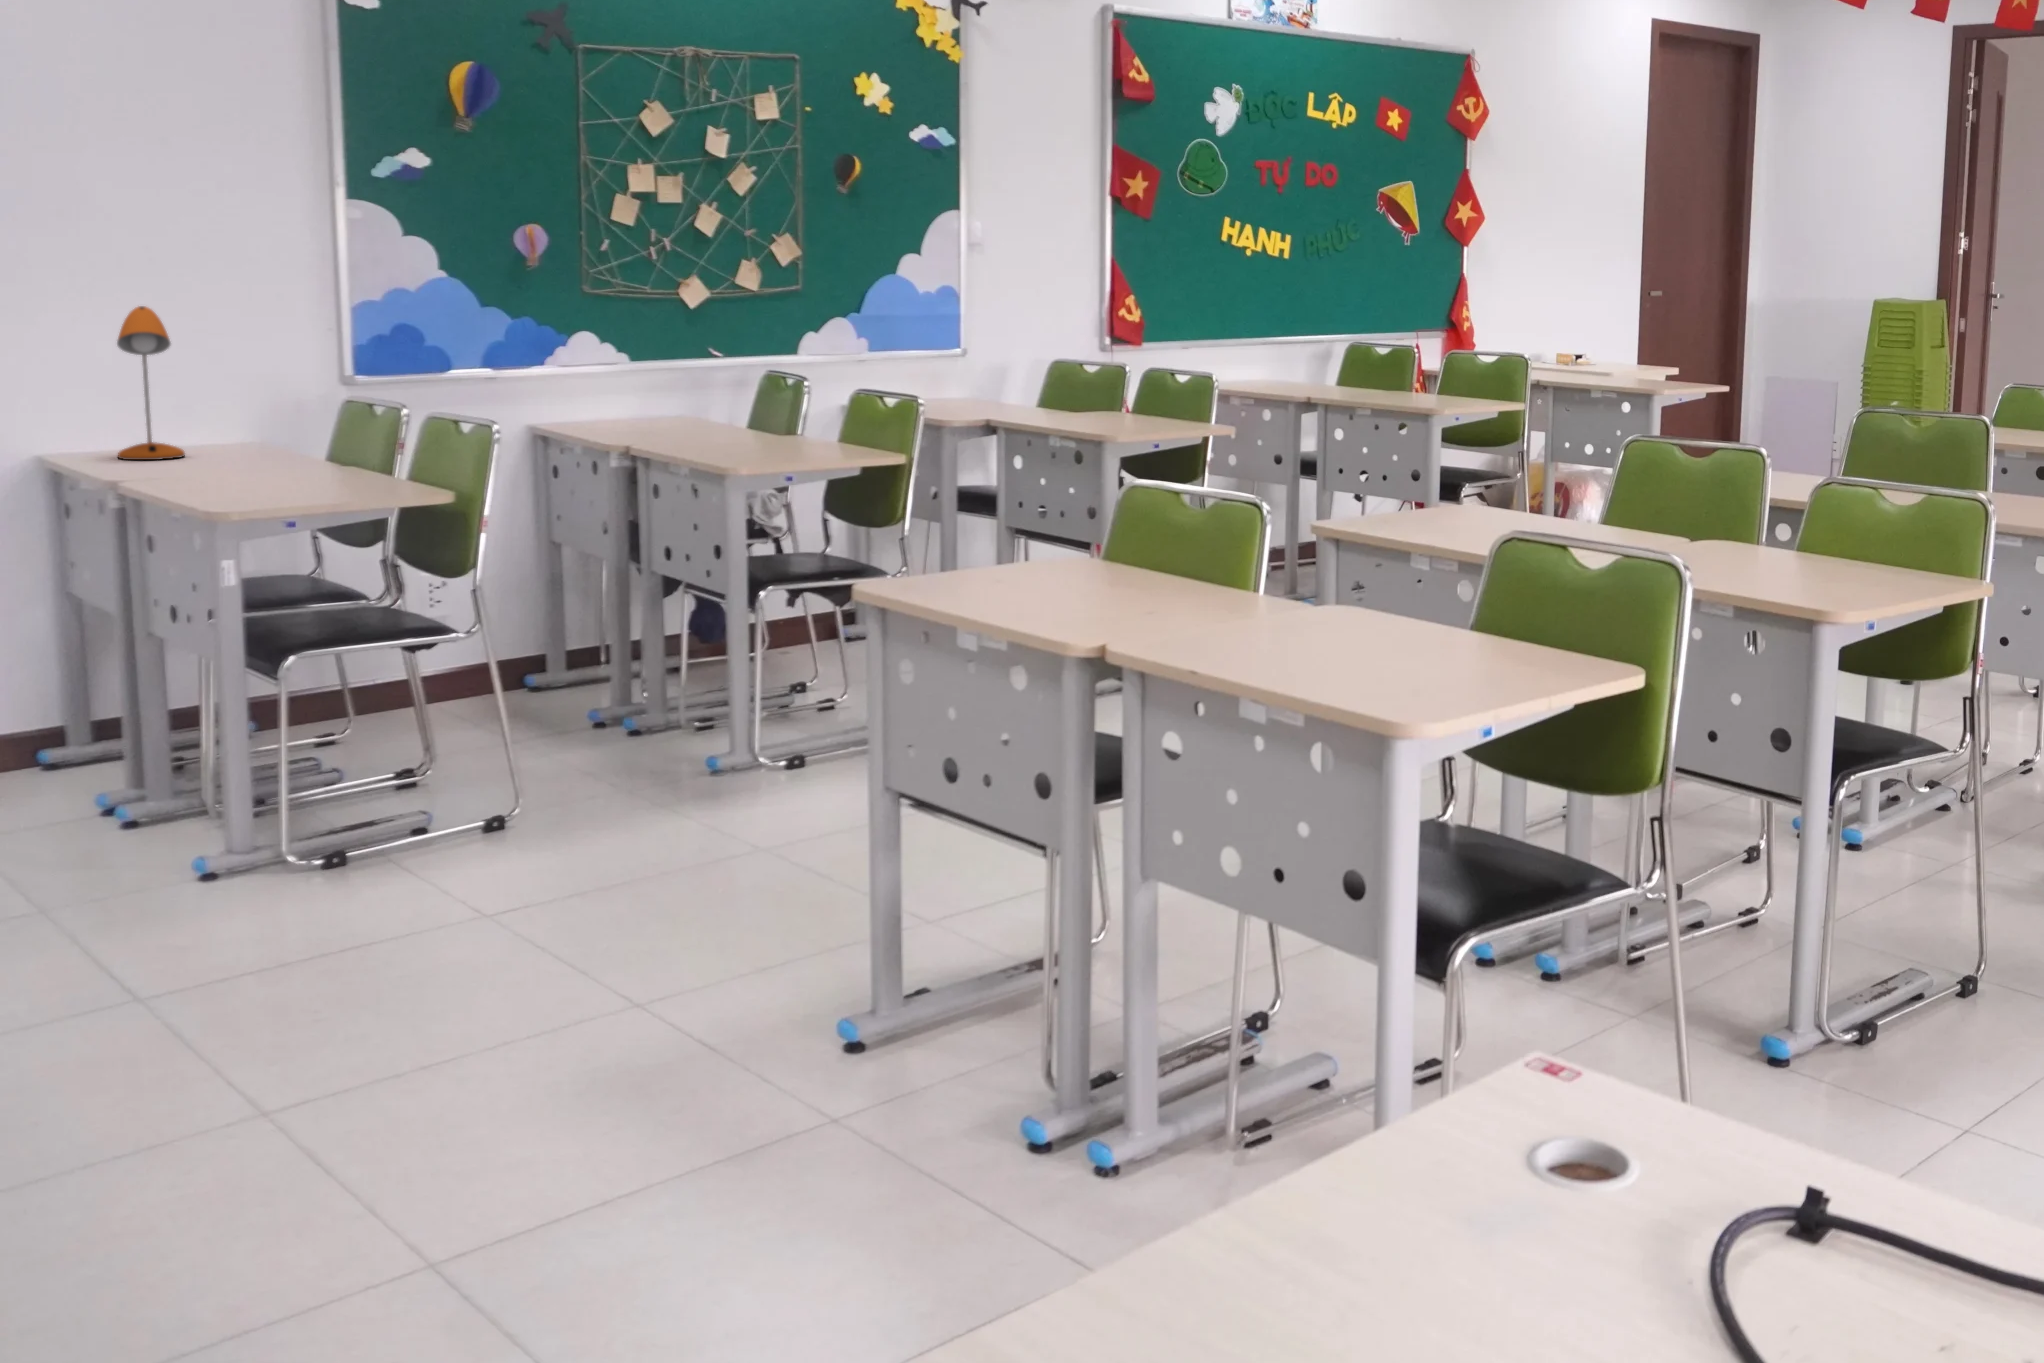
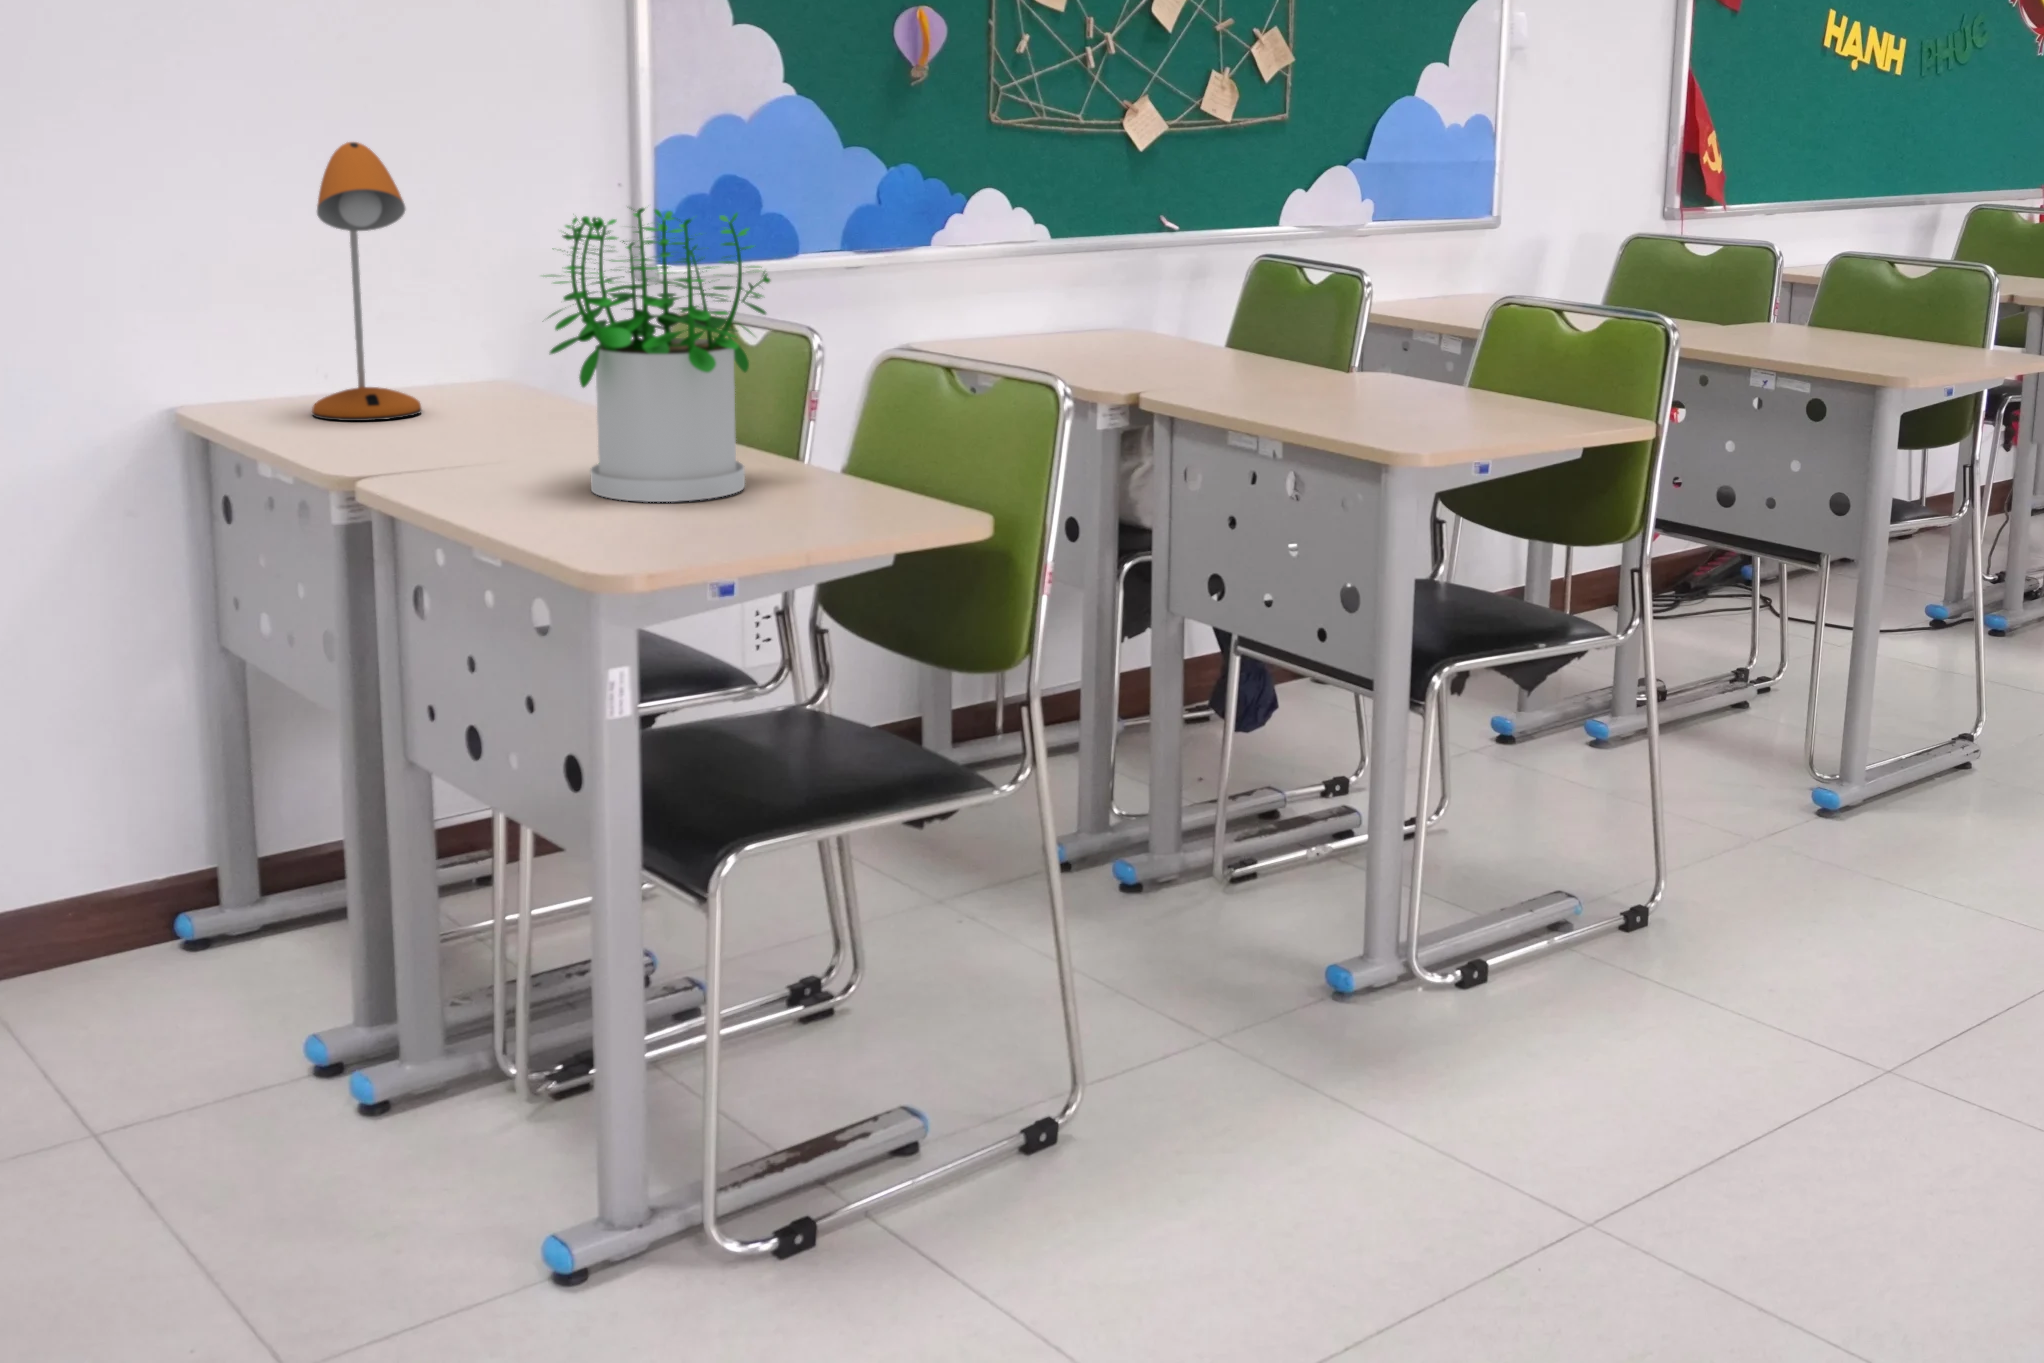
potted plant: none [218,340,352,489] -> present [548,208,770,502]

